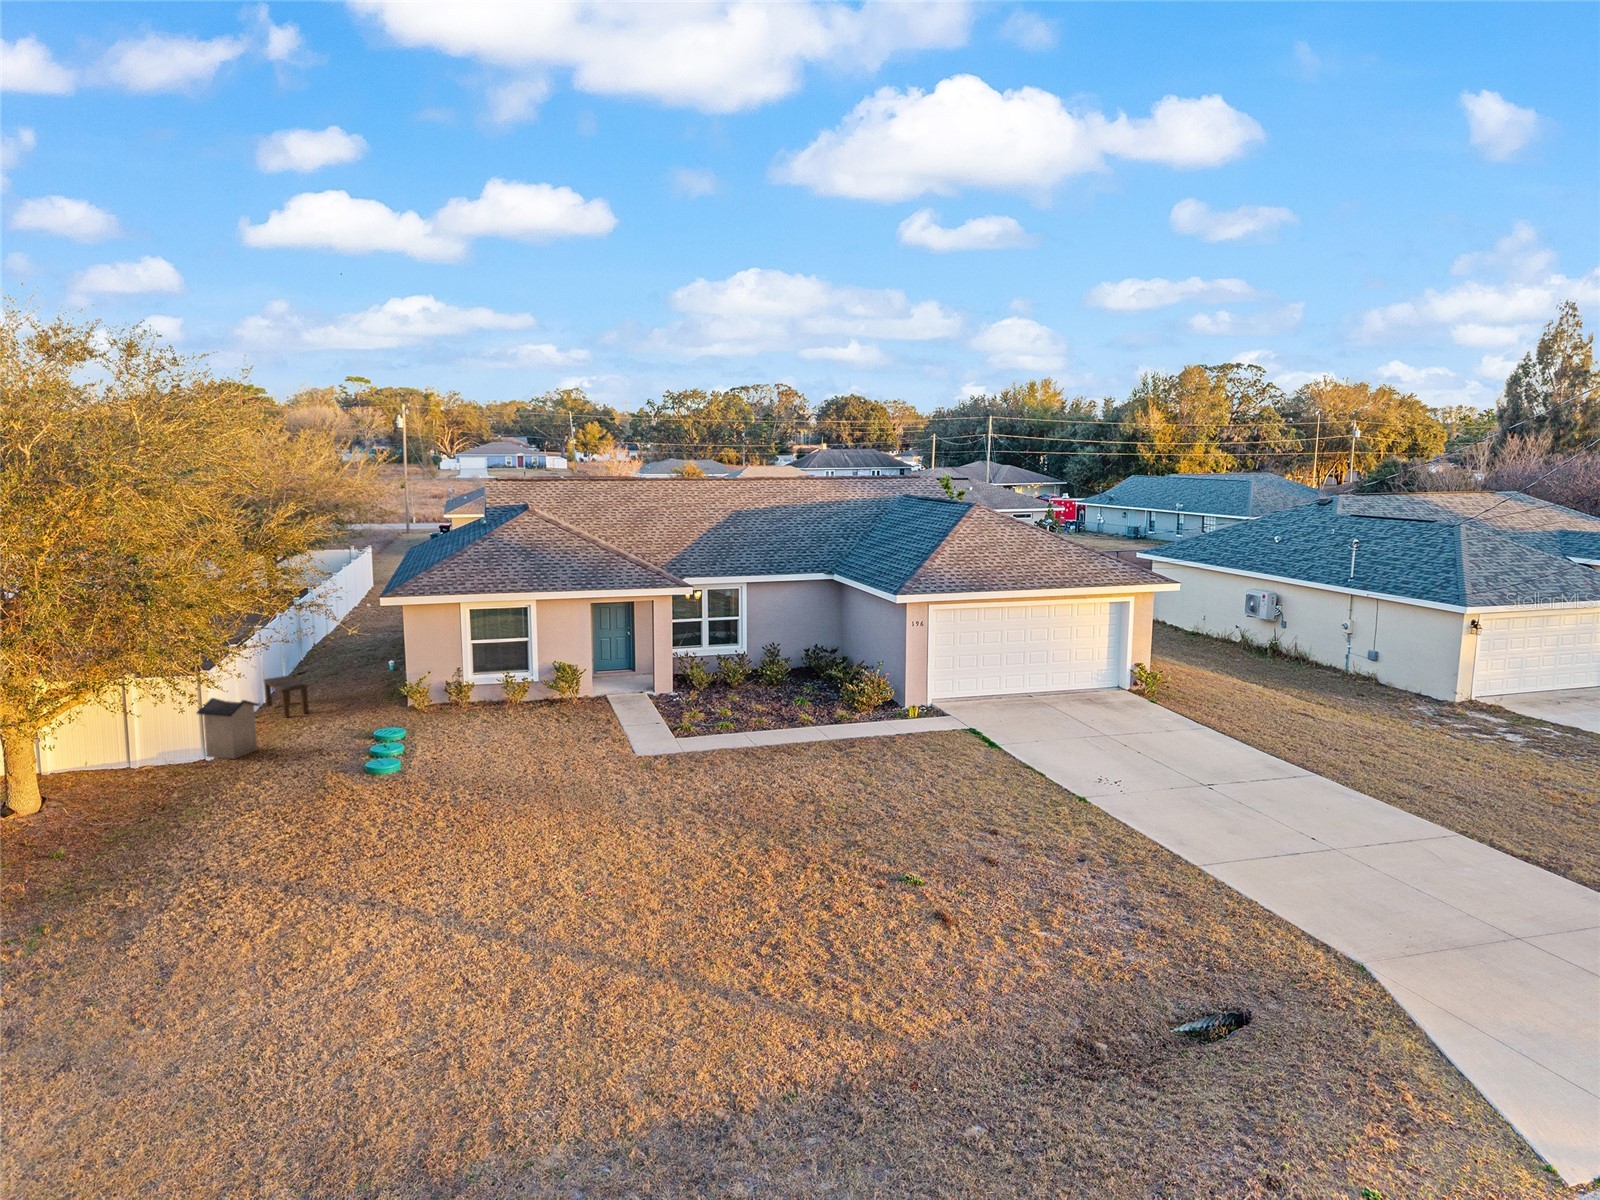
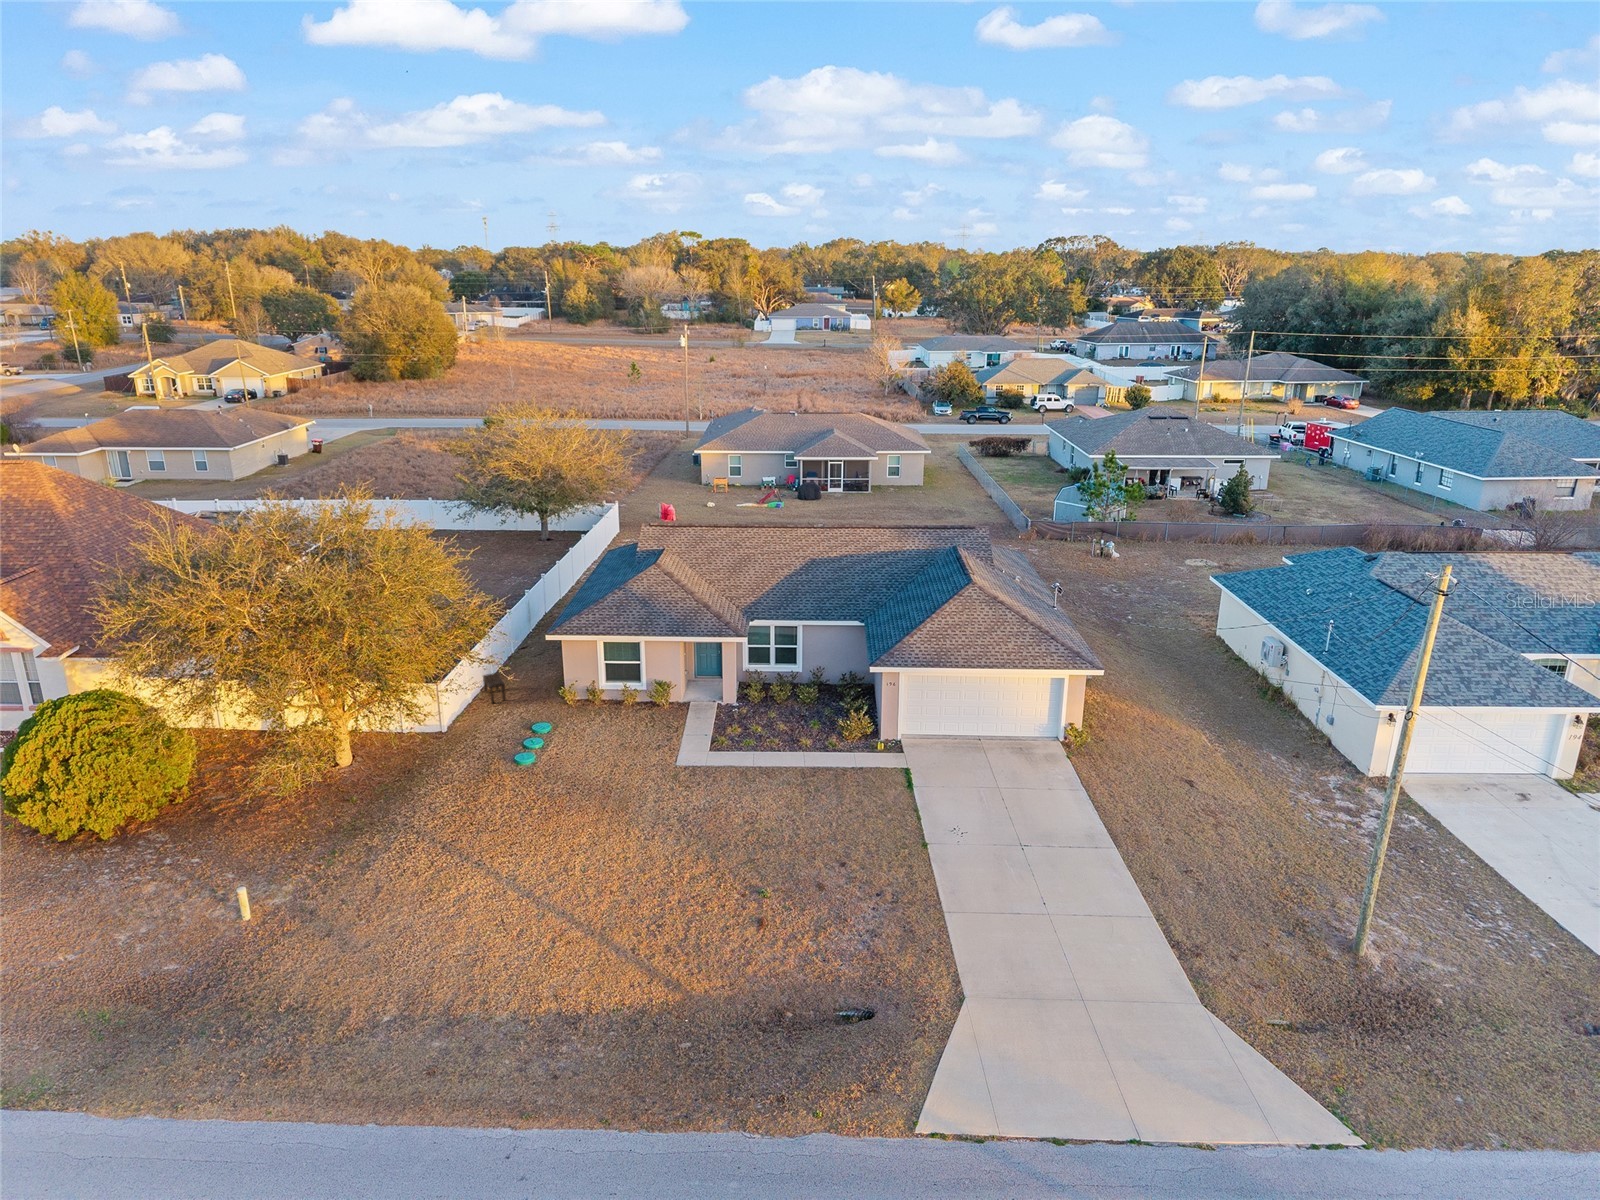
trash can: present [197,698,260,759] -> none [433,700,469,739]

